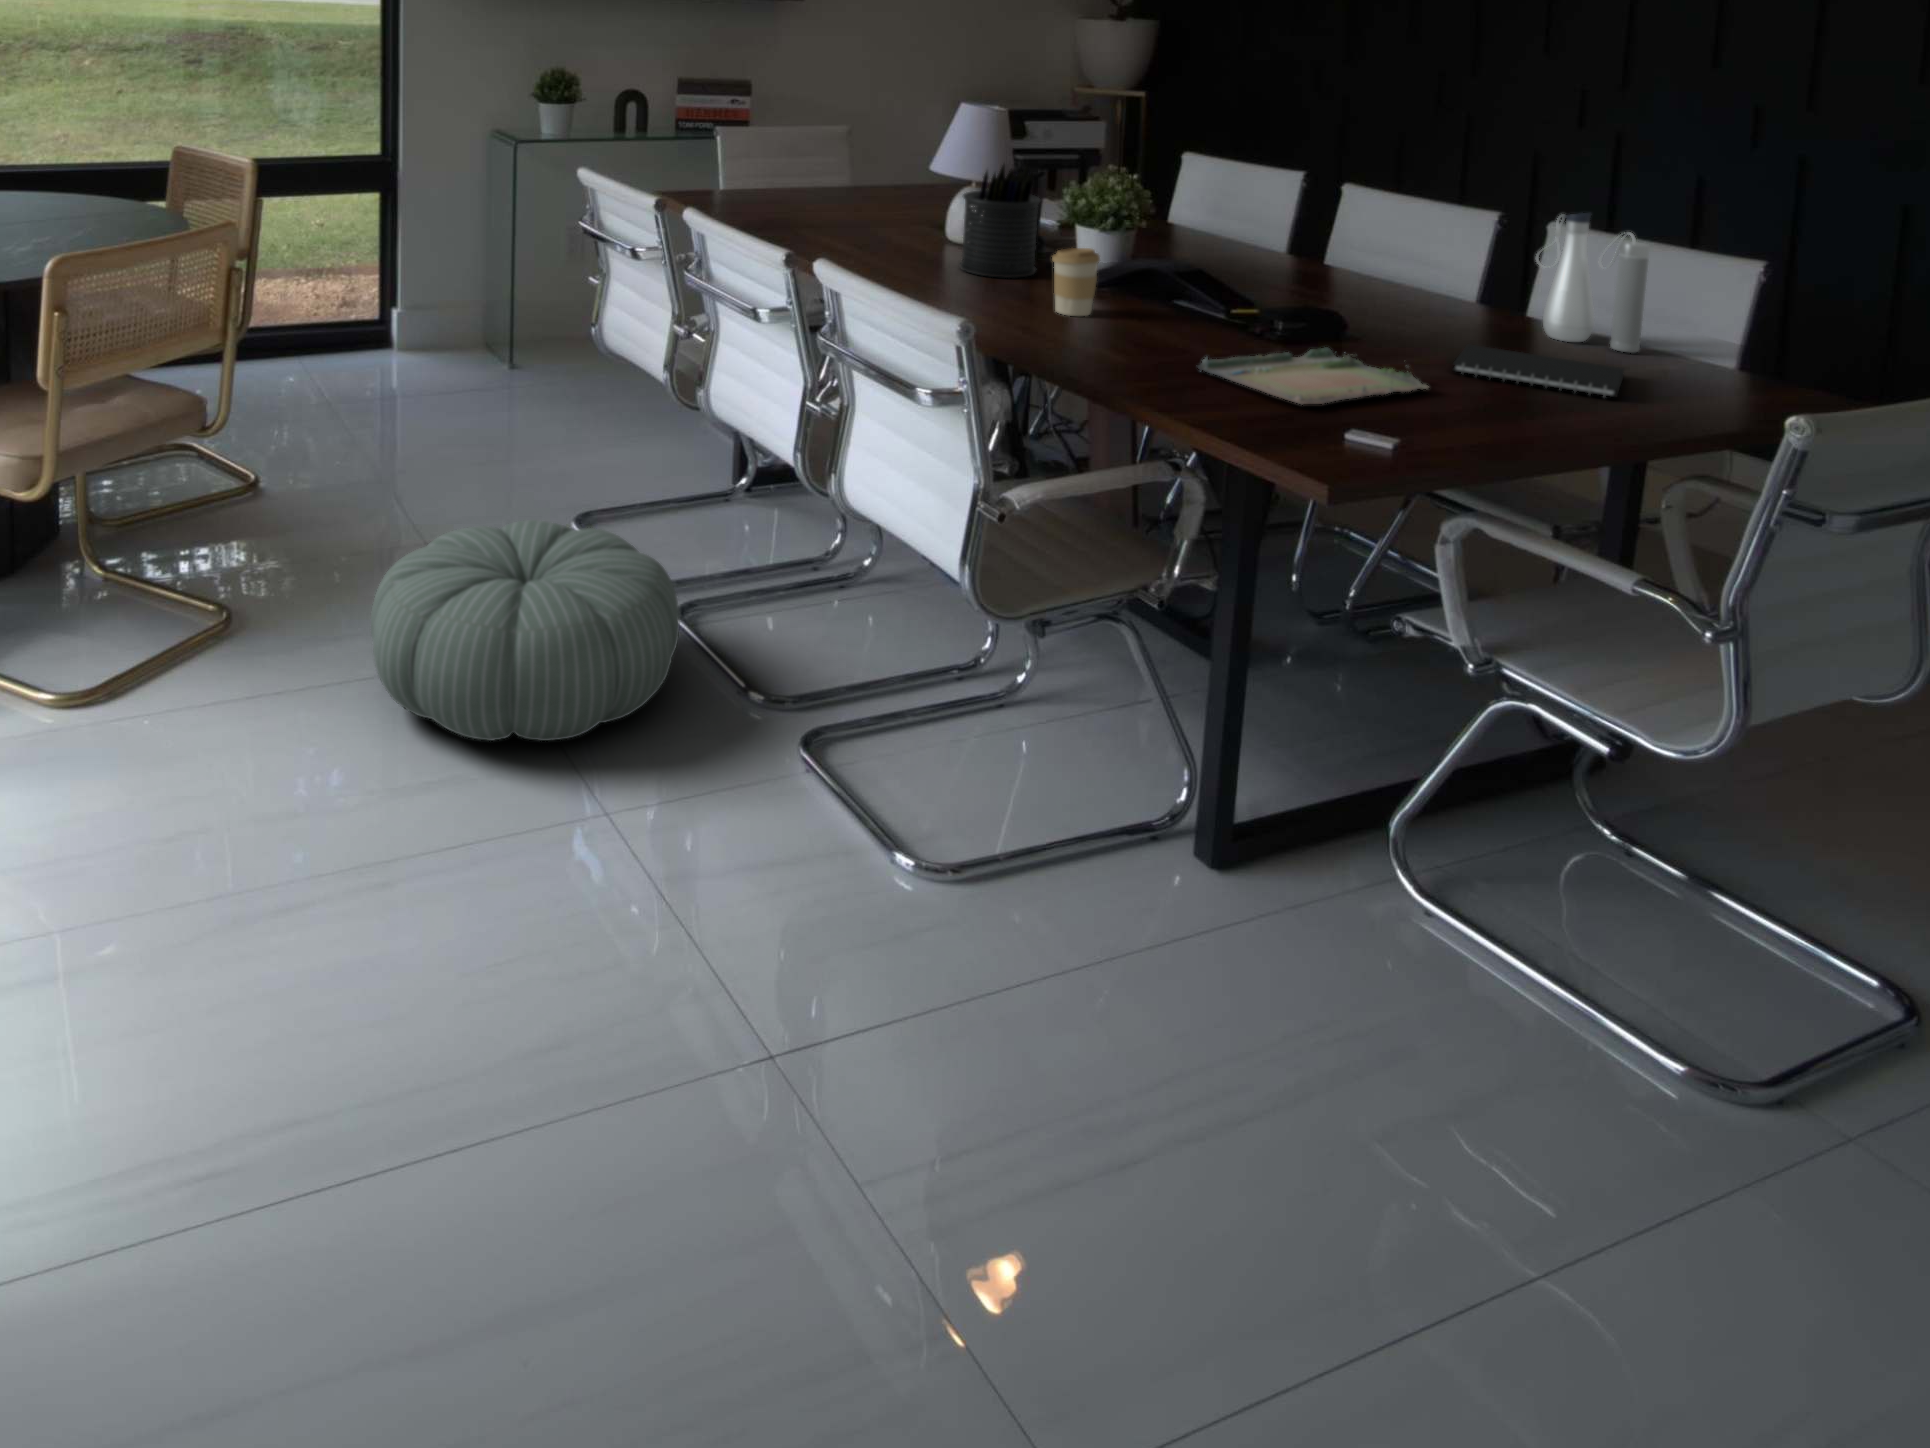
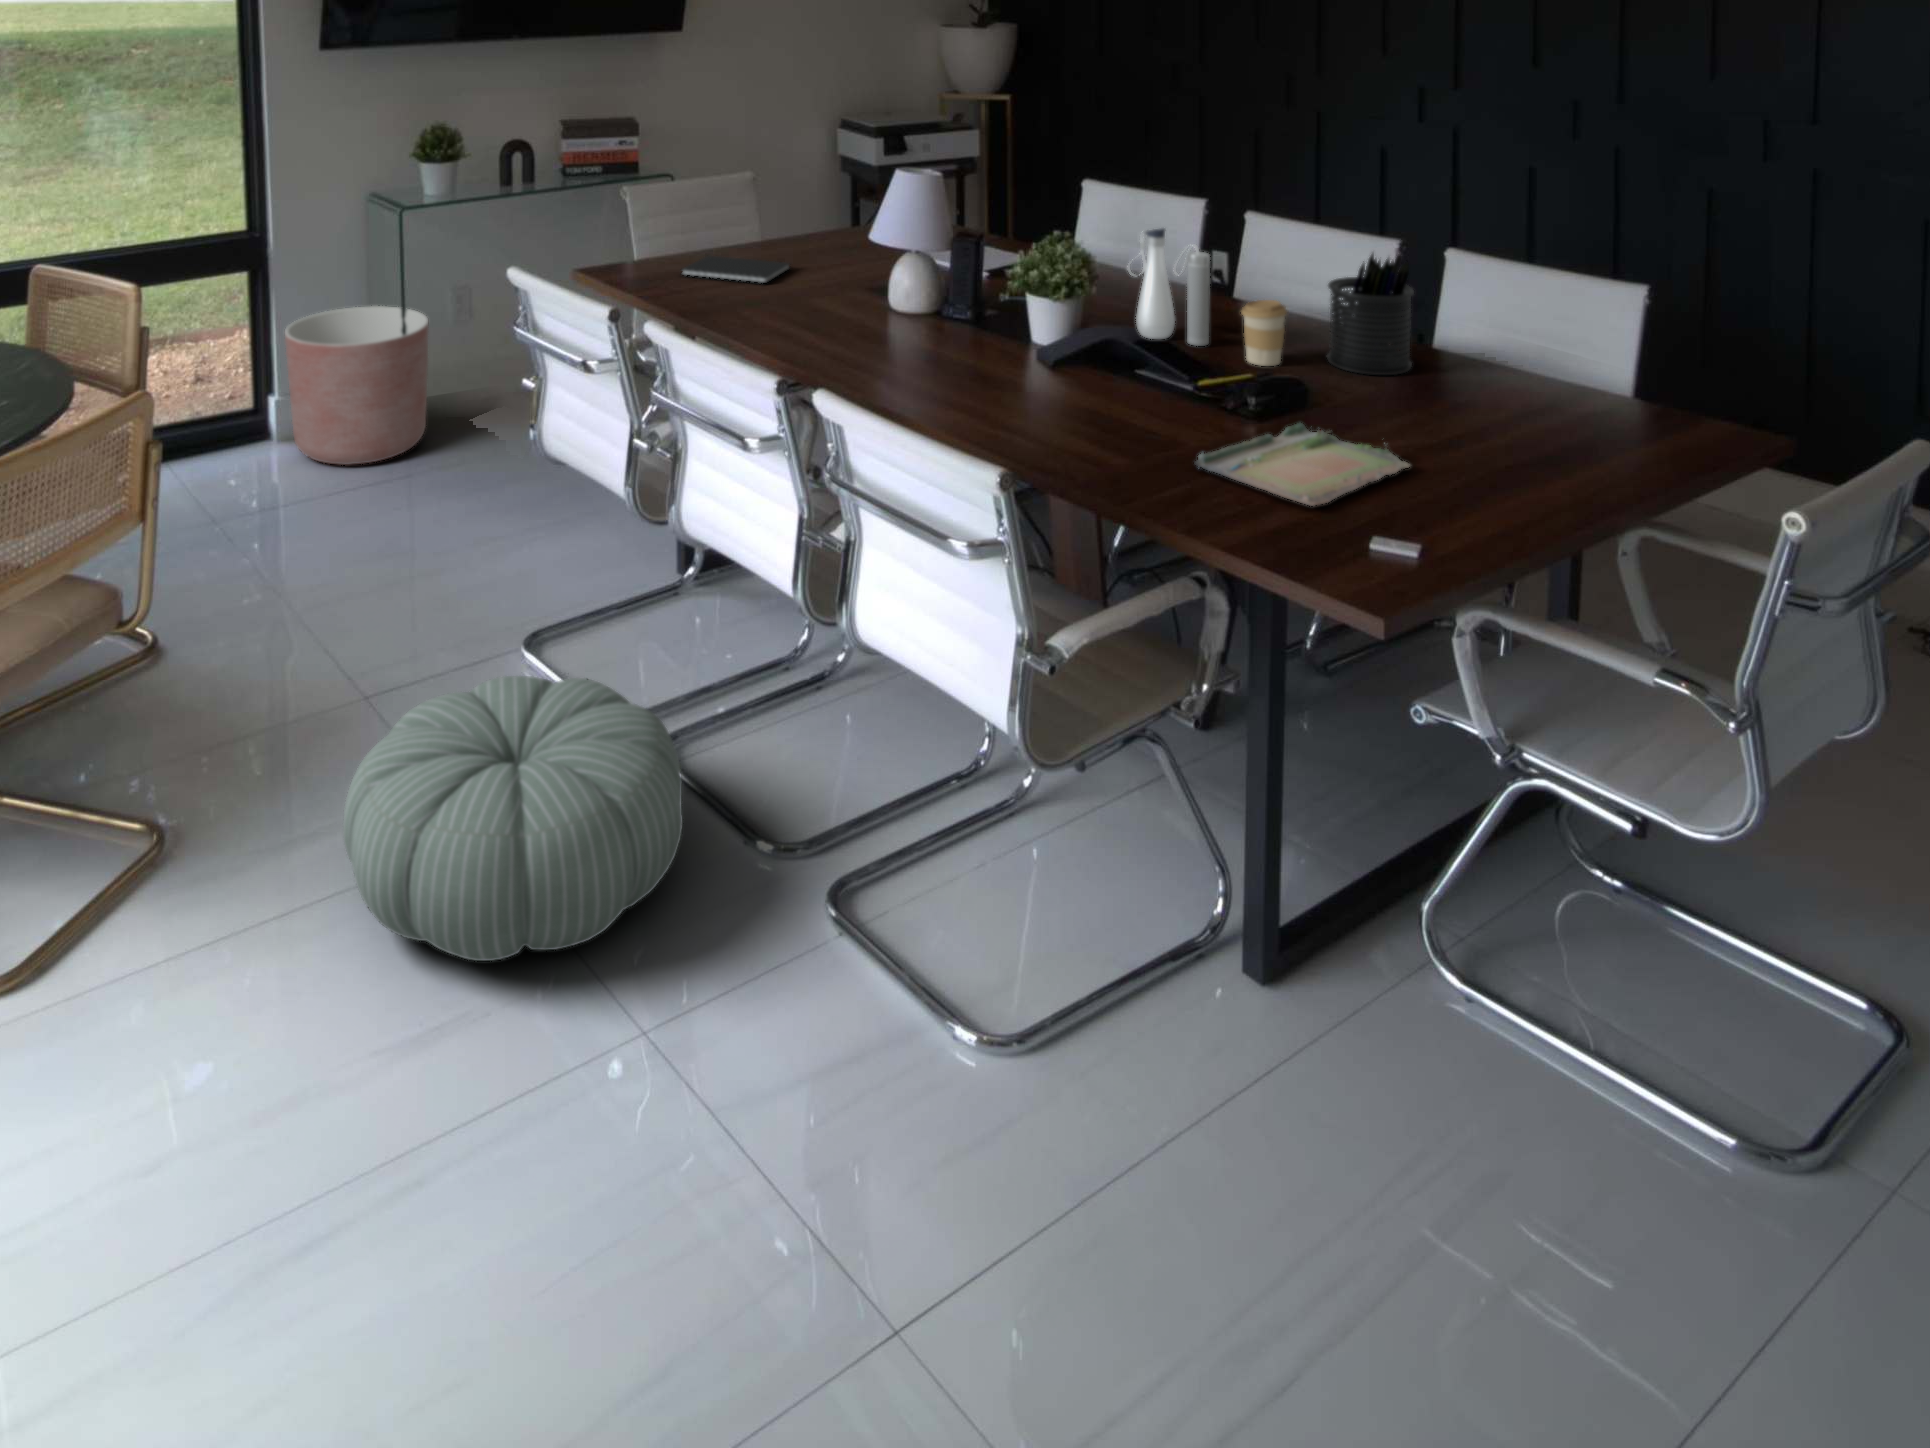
pen holder: present [960,165,1040,278] -> present [1327,254,1414,375]
water bottle: present [1536,213,1650,353] -> present [1128,228,1210,346]
planter: none [403,236,535,376] -> present [285,306,428,465]
coffee cup: present [1052,248,1100,316] -> present [1242,300,1287,366]
notebook: present [1453,345,1624,397] -> present [682,256,790,283]

